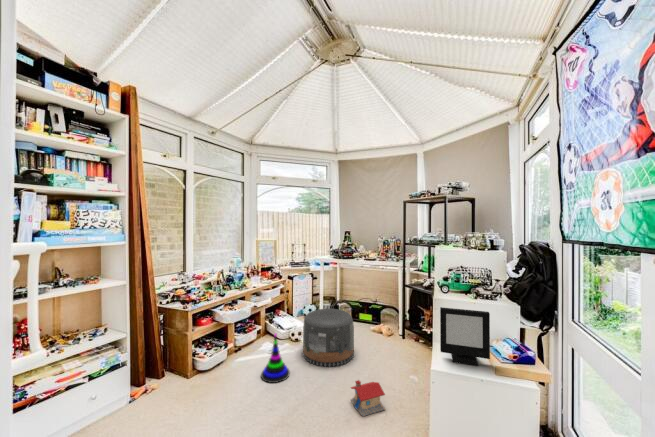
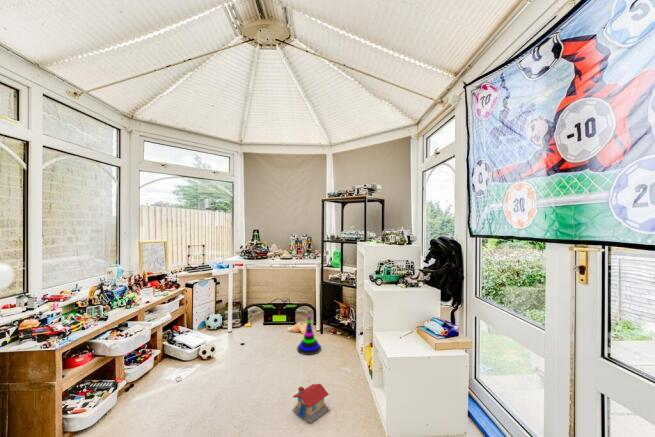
picture frame: present [440,307,490,366] -> none [386,299,426,349]
pouf: present [303,309,354,367] -> none [221,315,279,382]
stacking toy: present [261,334,290,383] -> present [297,315,321,355]

